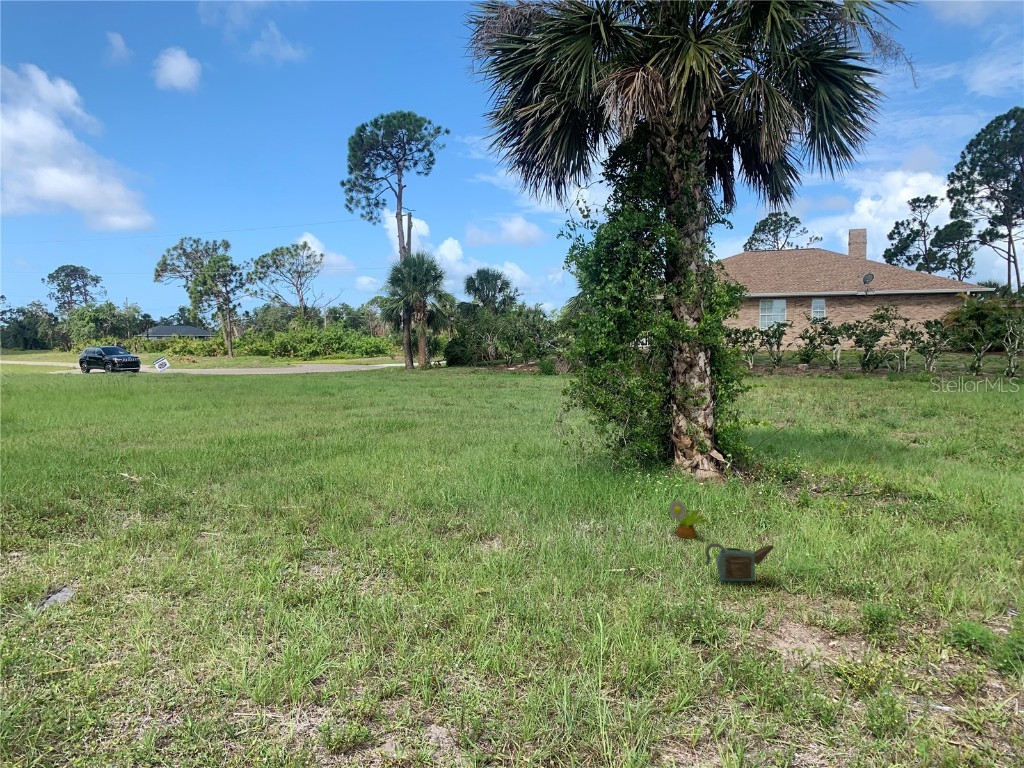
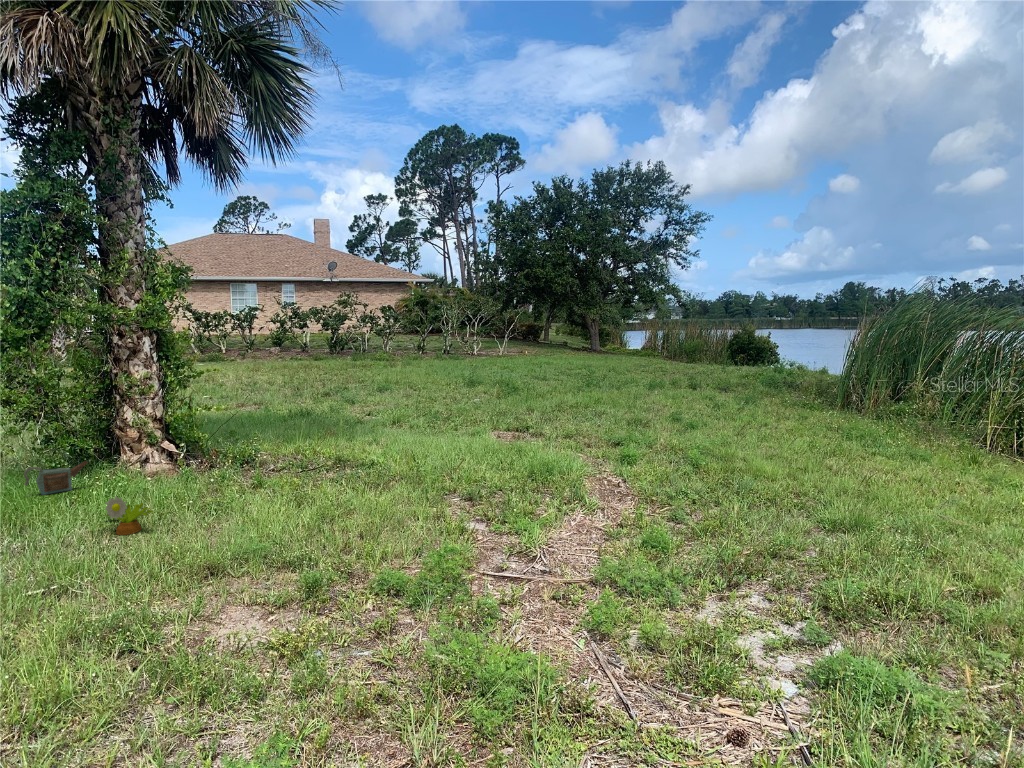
watering can: present [705,543,774,581] -> present [24,461,88,495]

